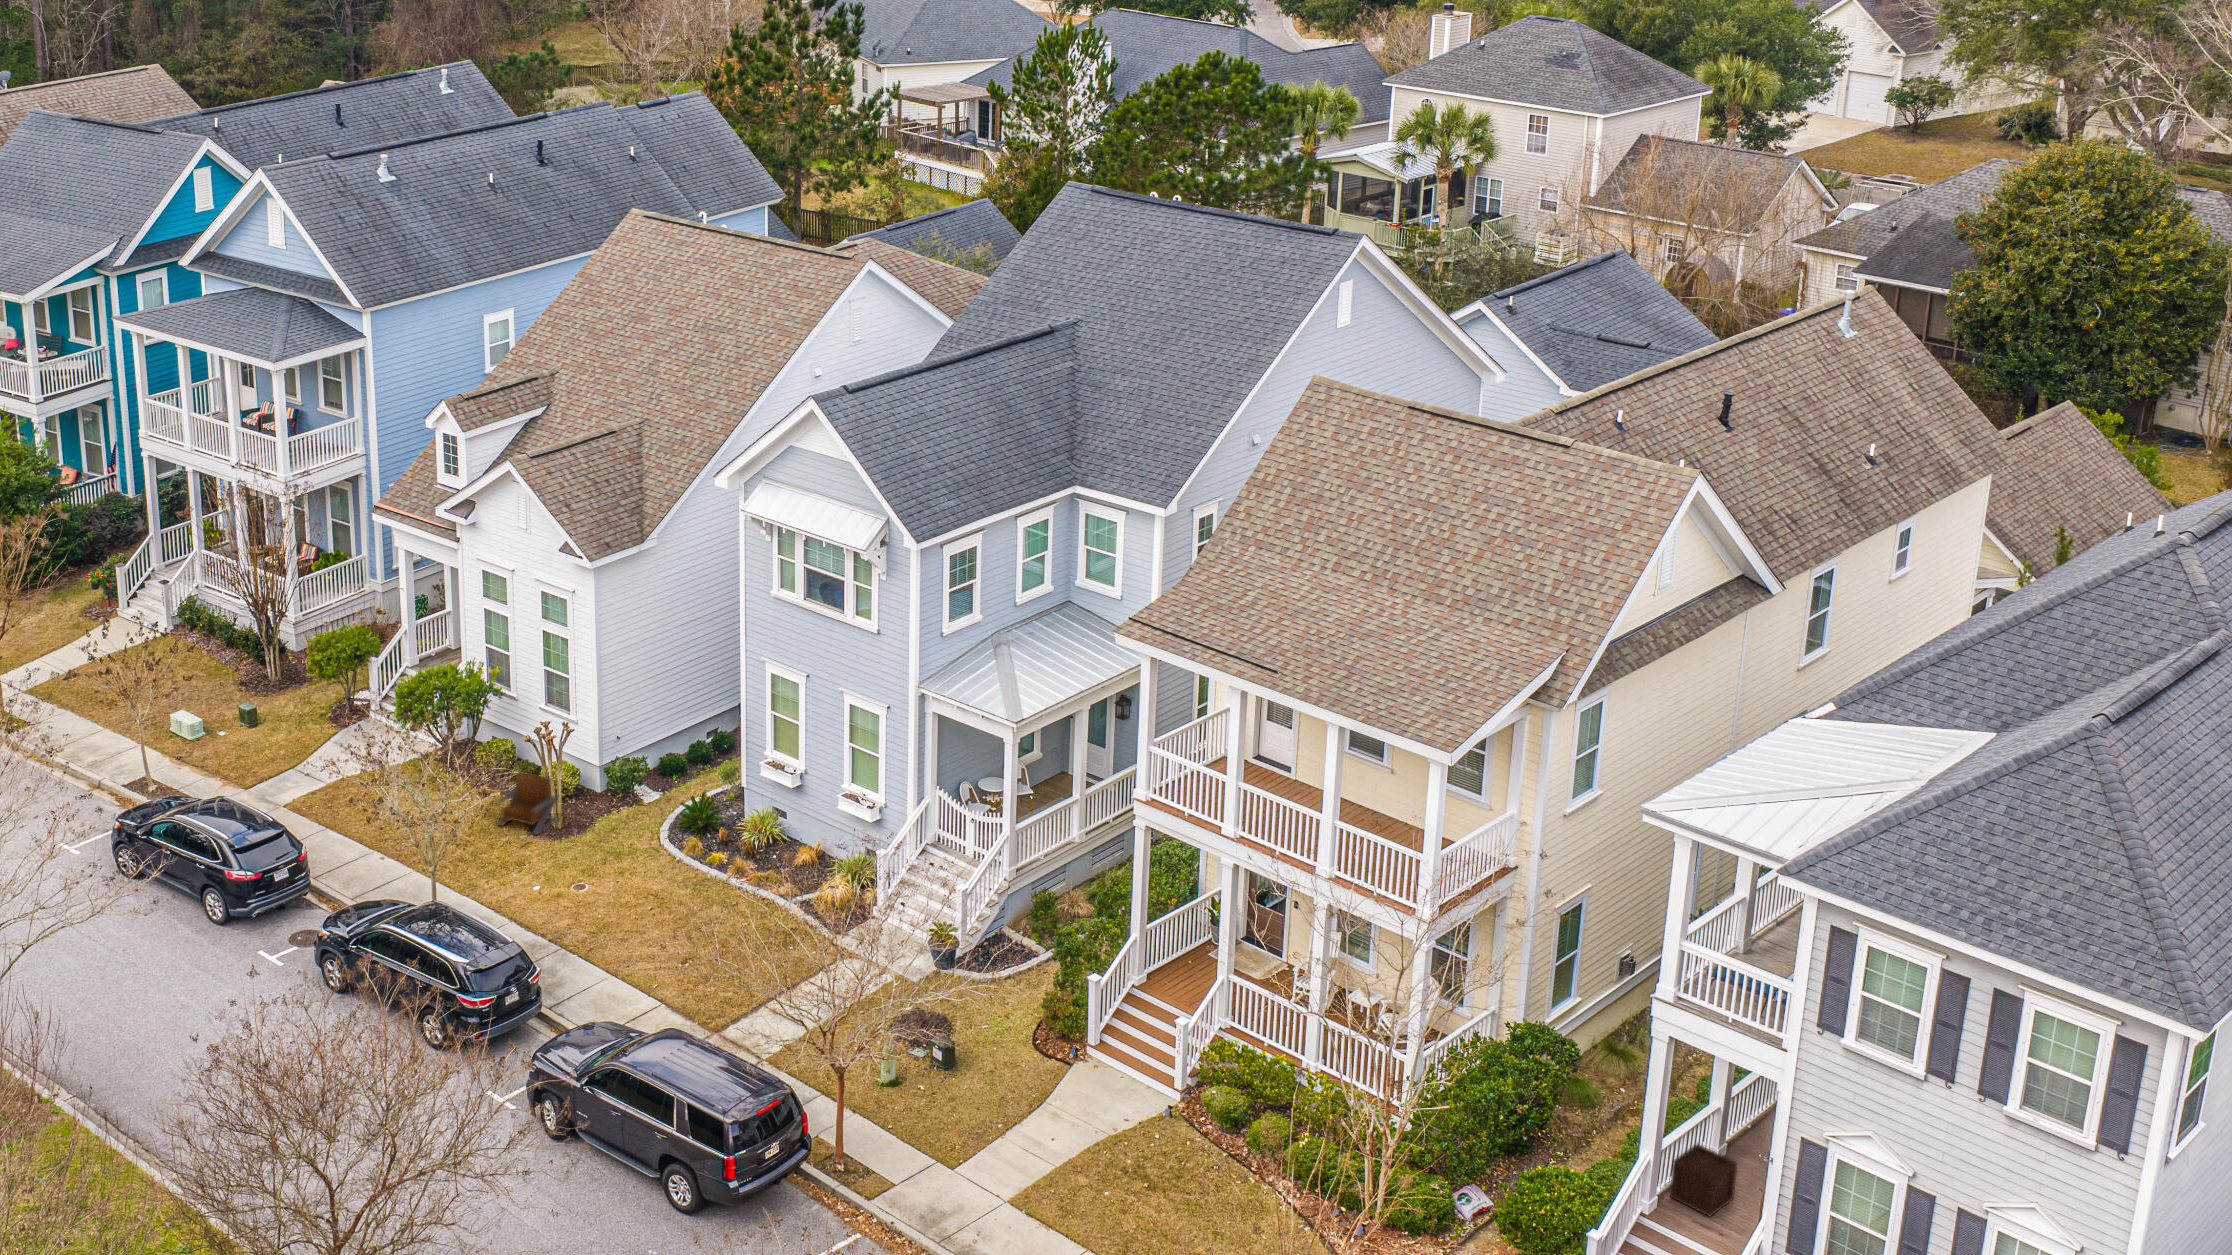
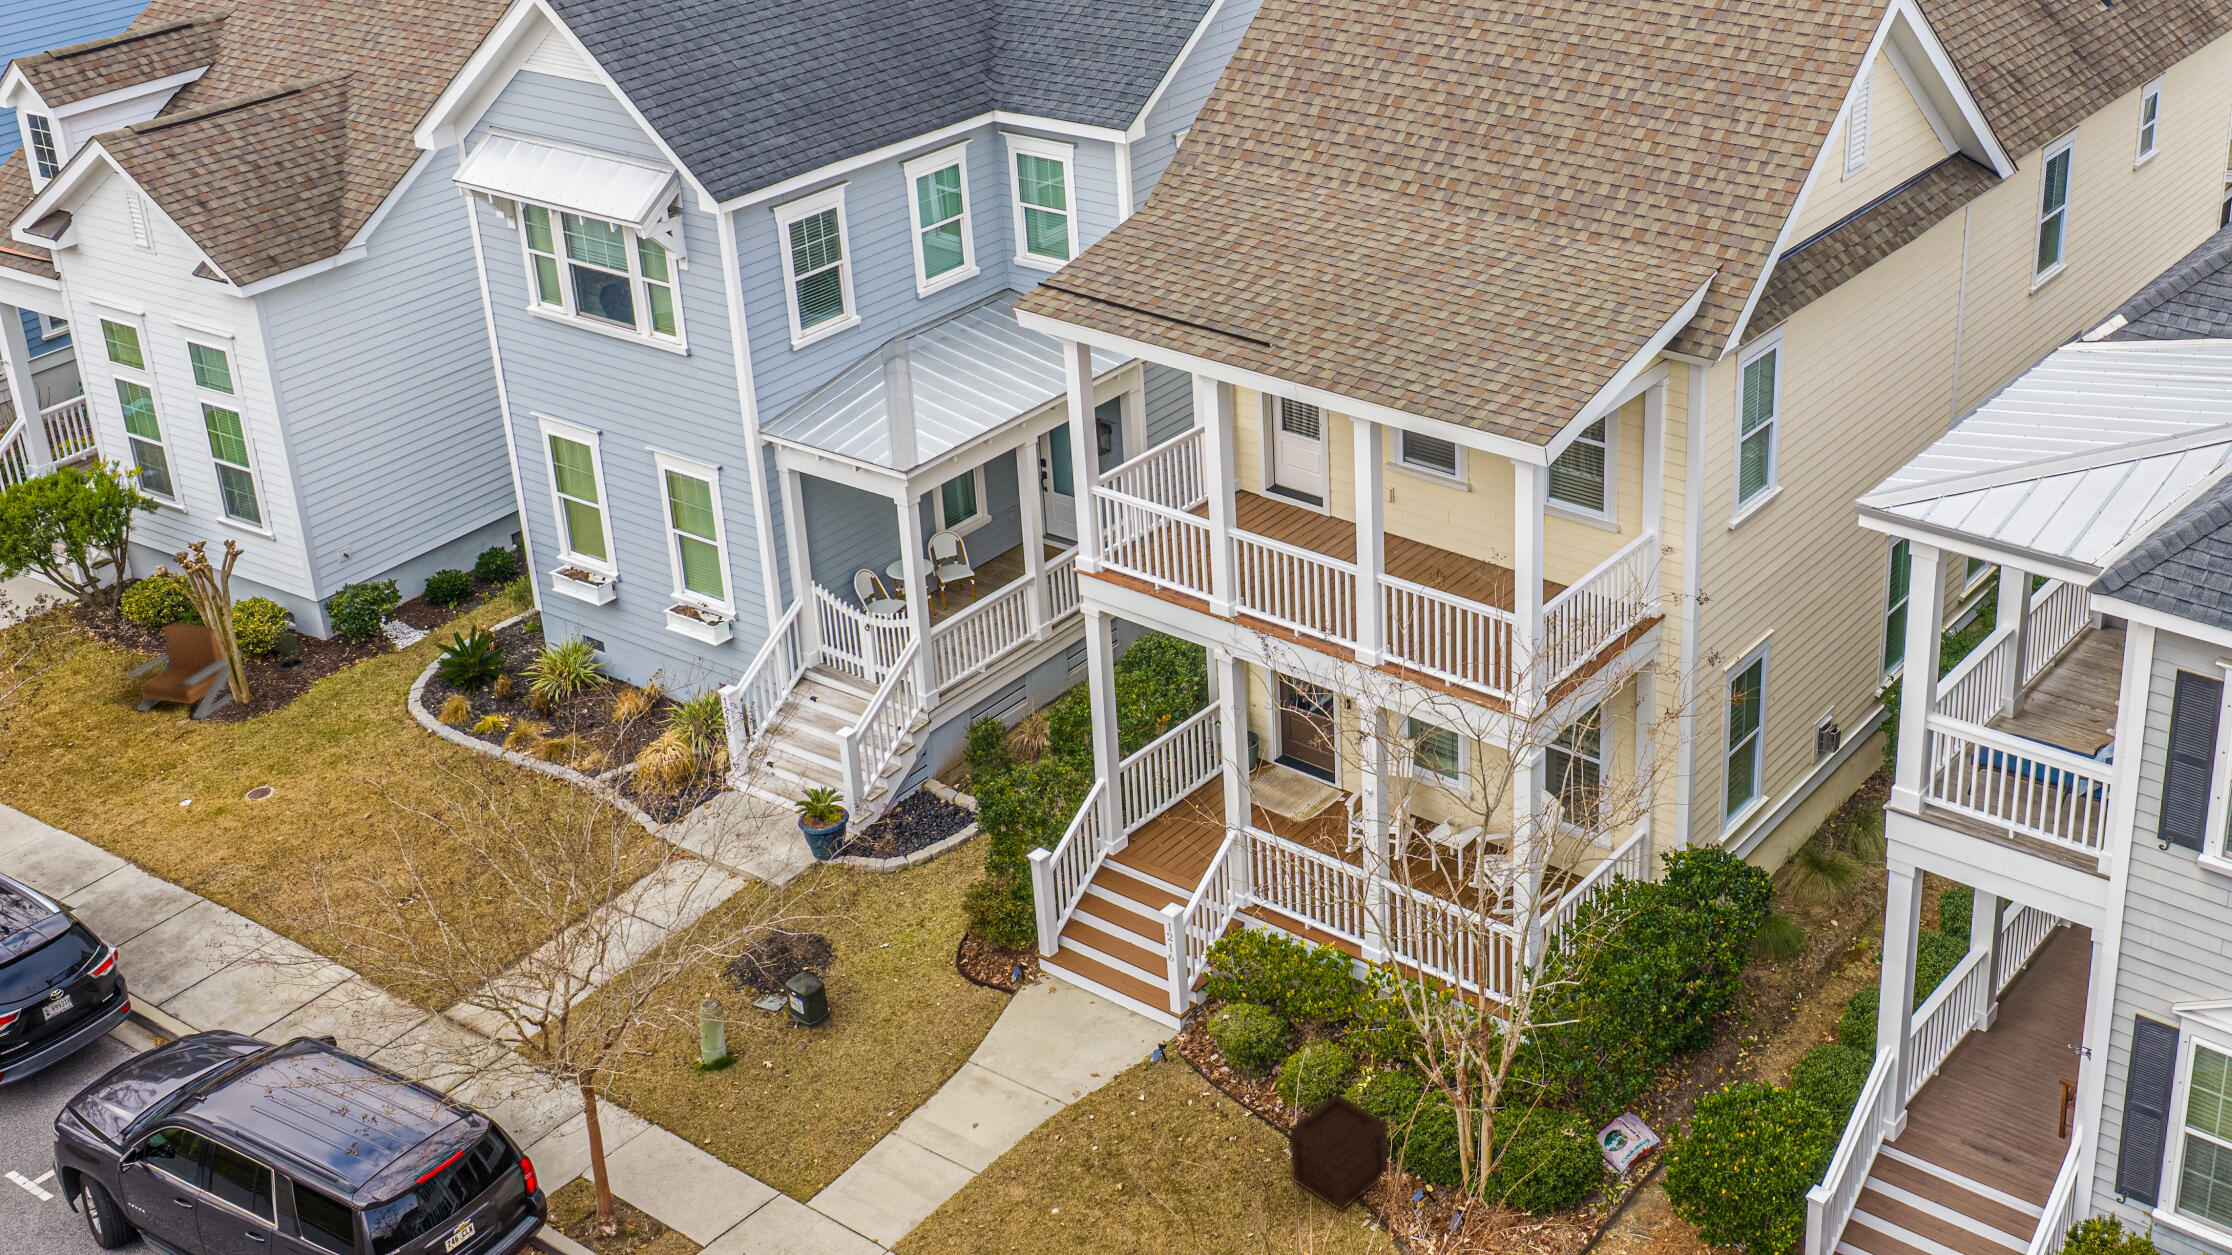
potted tree: none [573,779,593,810] -> present [271,627,305,671]
wooden crate: present [1670,1143,1737,1216] -> present [1289,1095,1388,1210]

